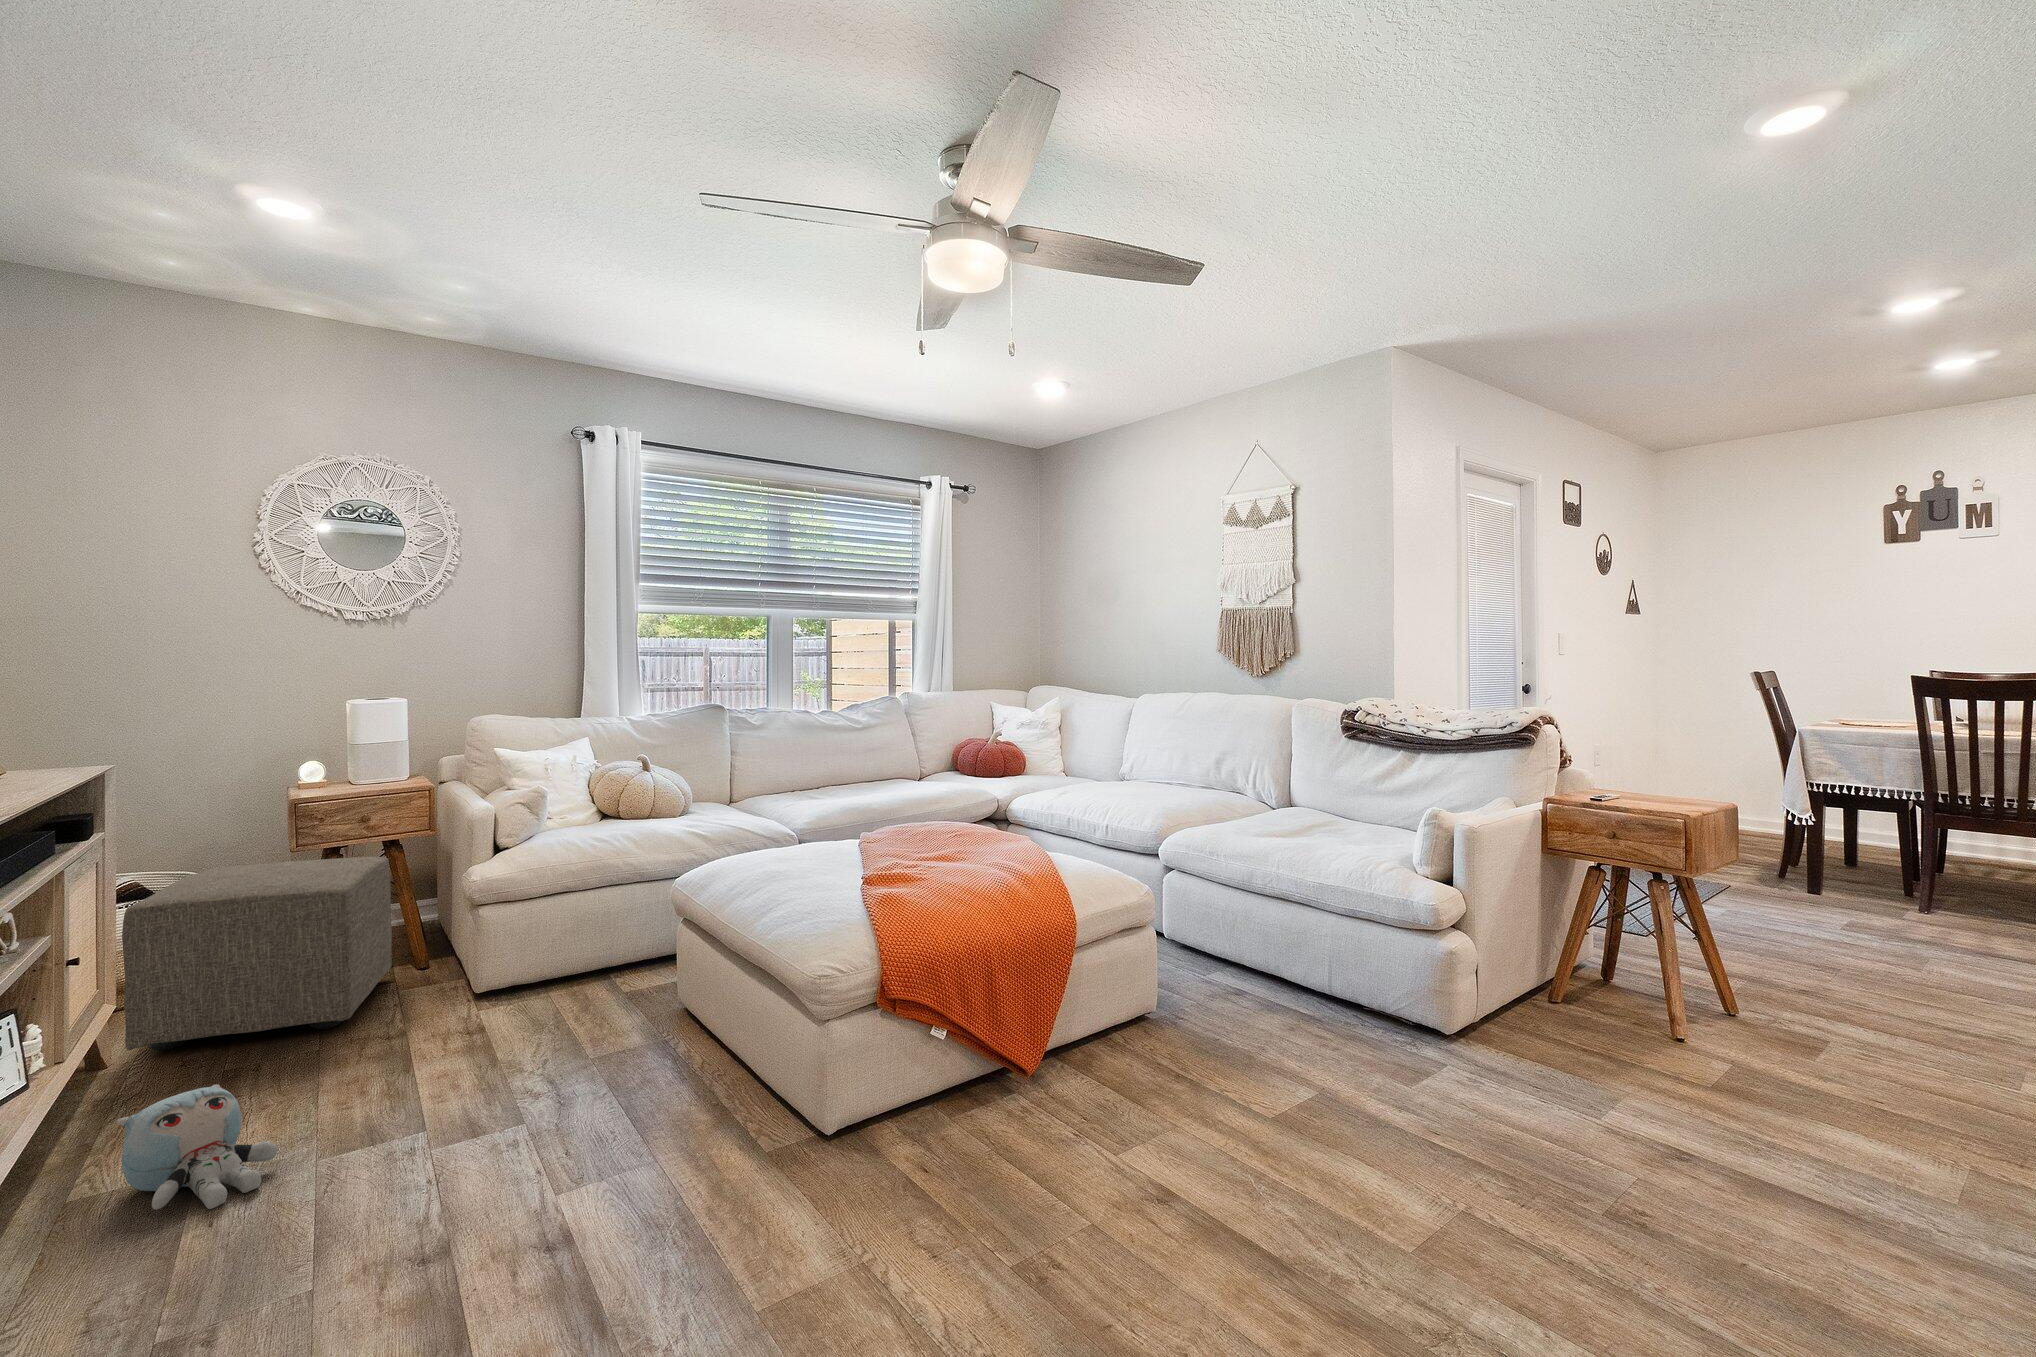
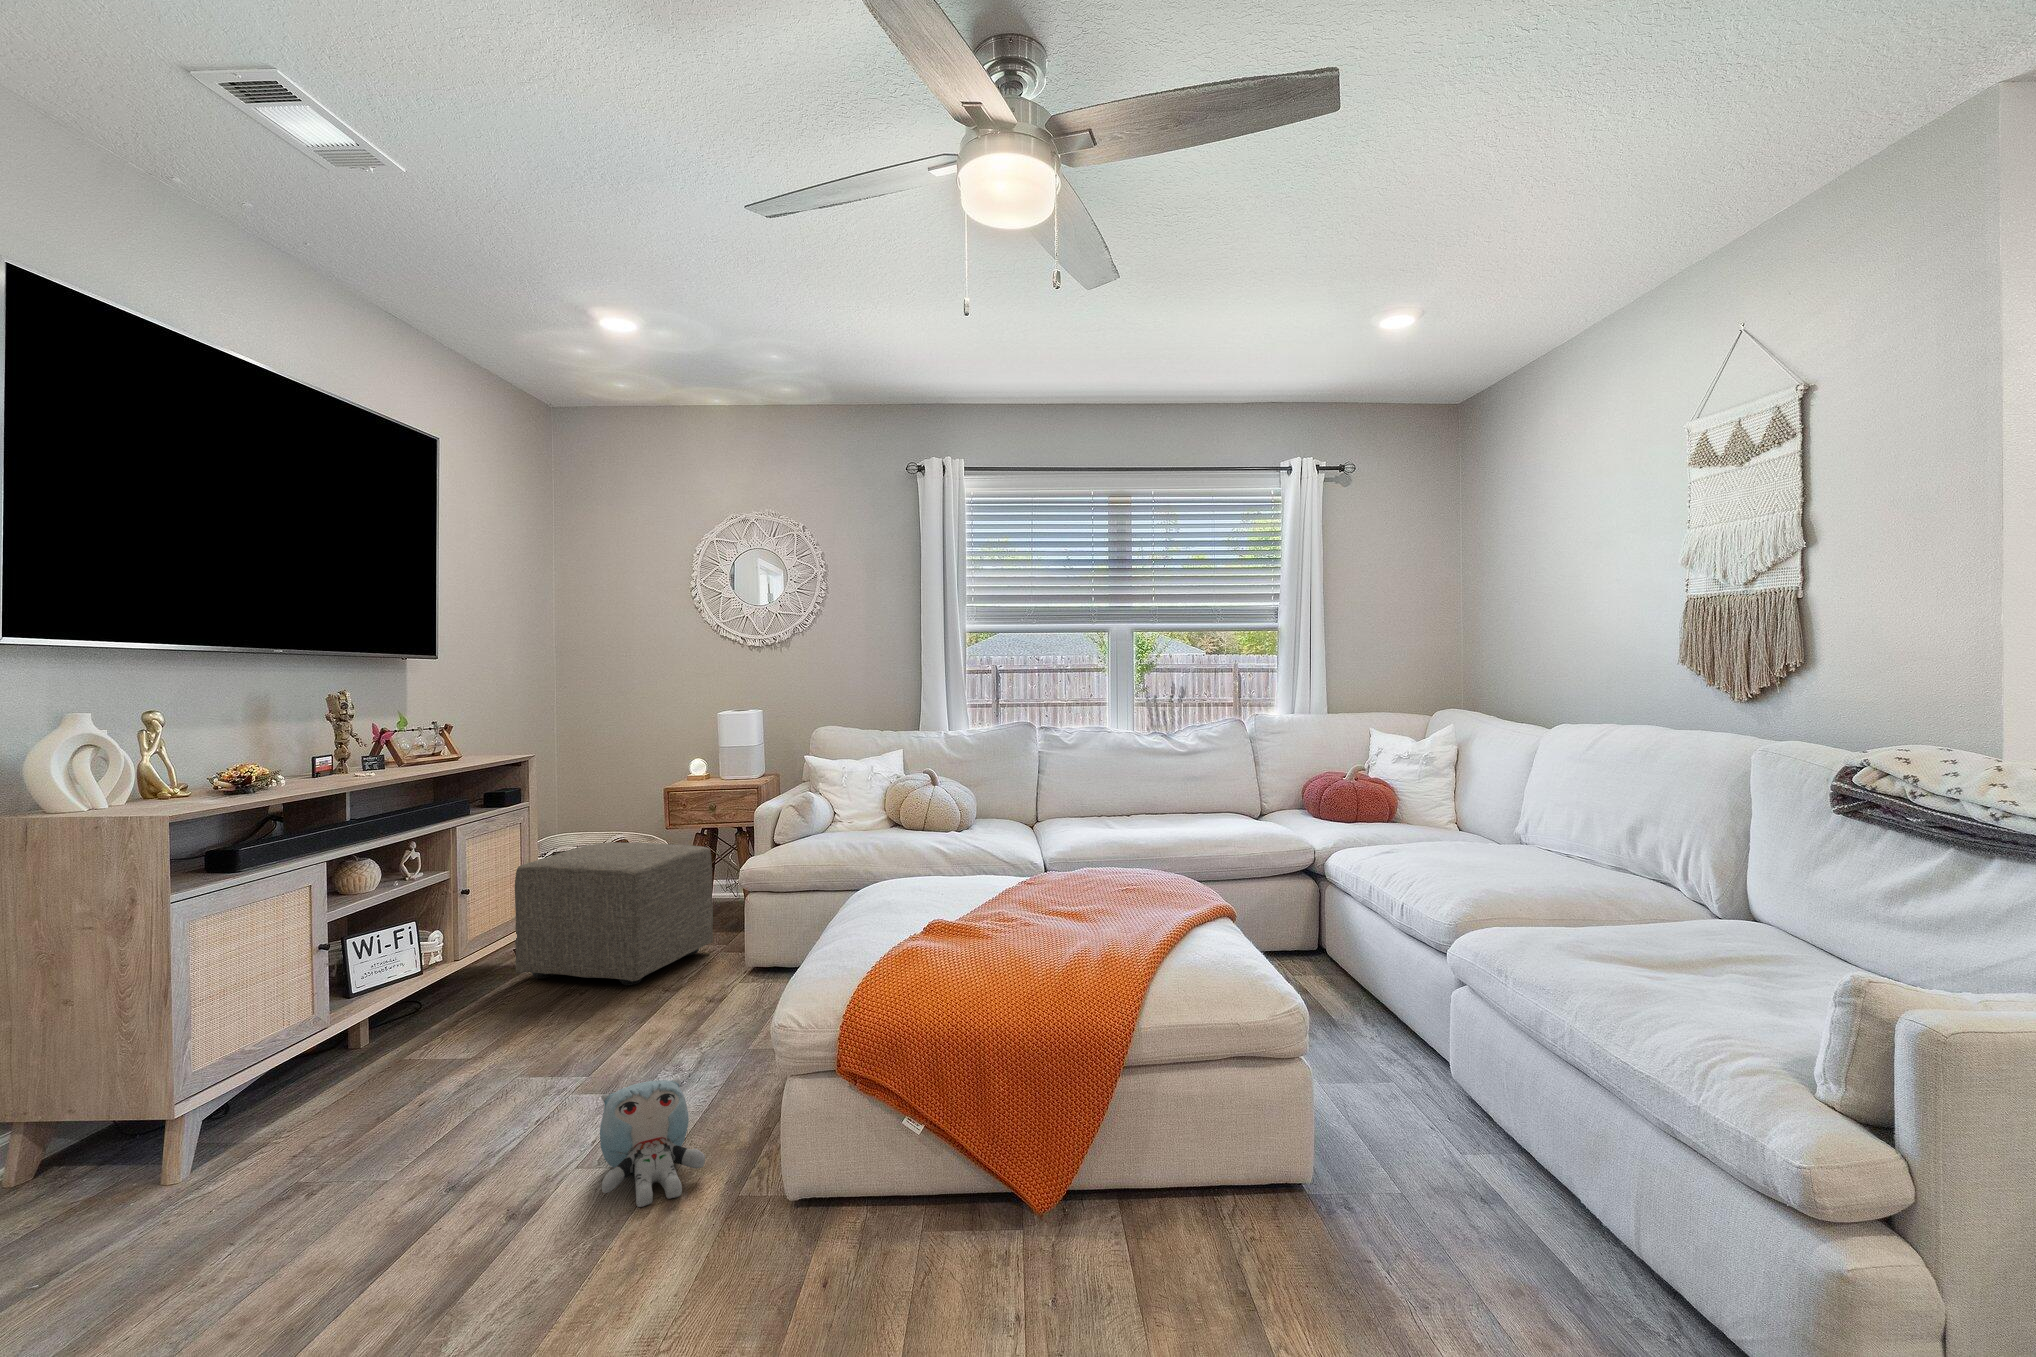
plush toy: present [117,1084,278,1209] -> present [600,1078,705,1207]

